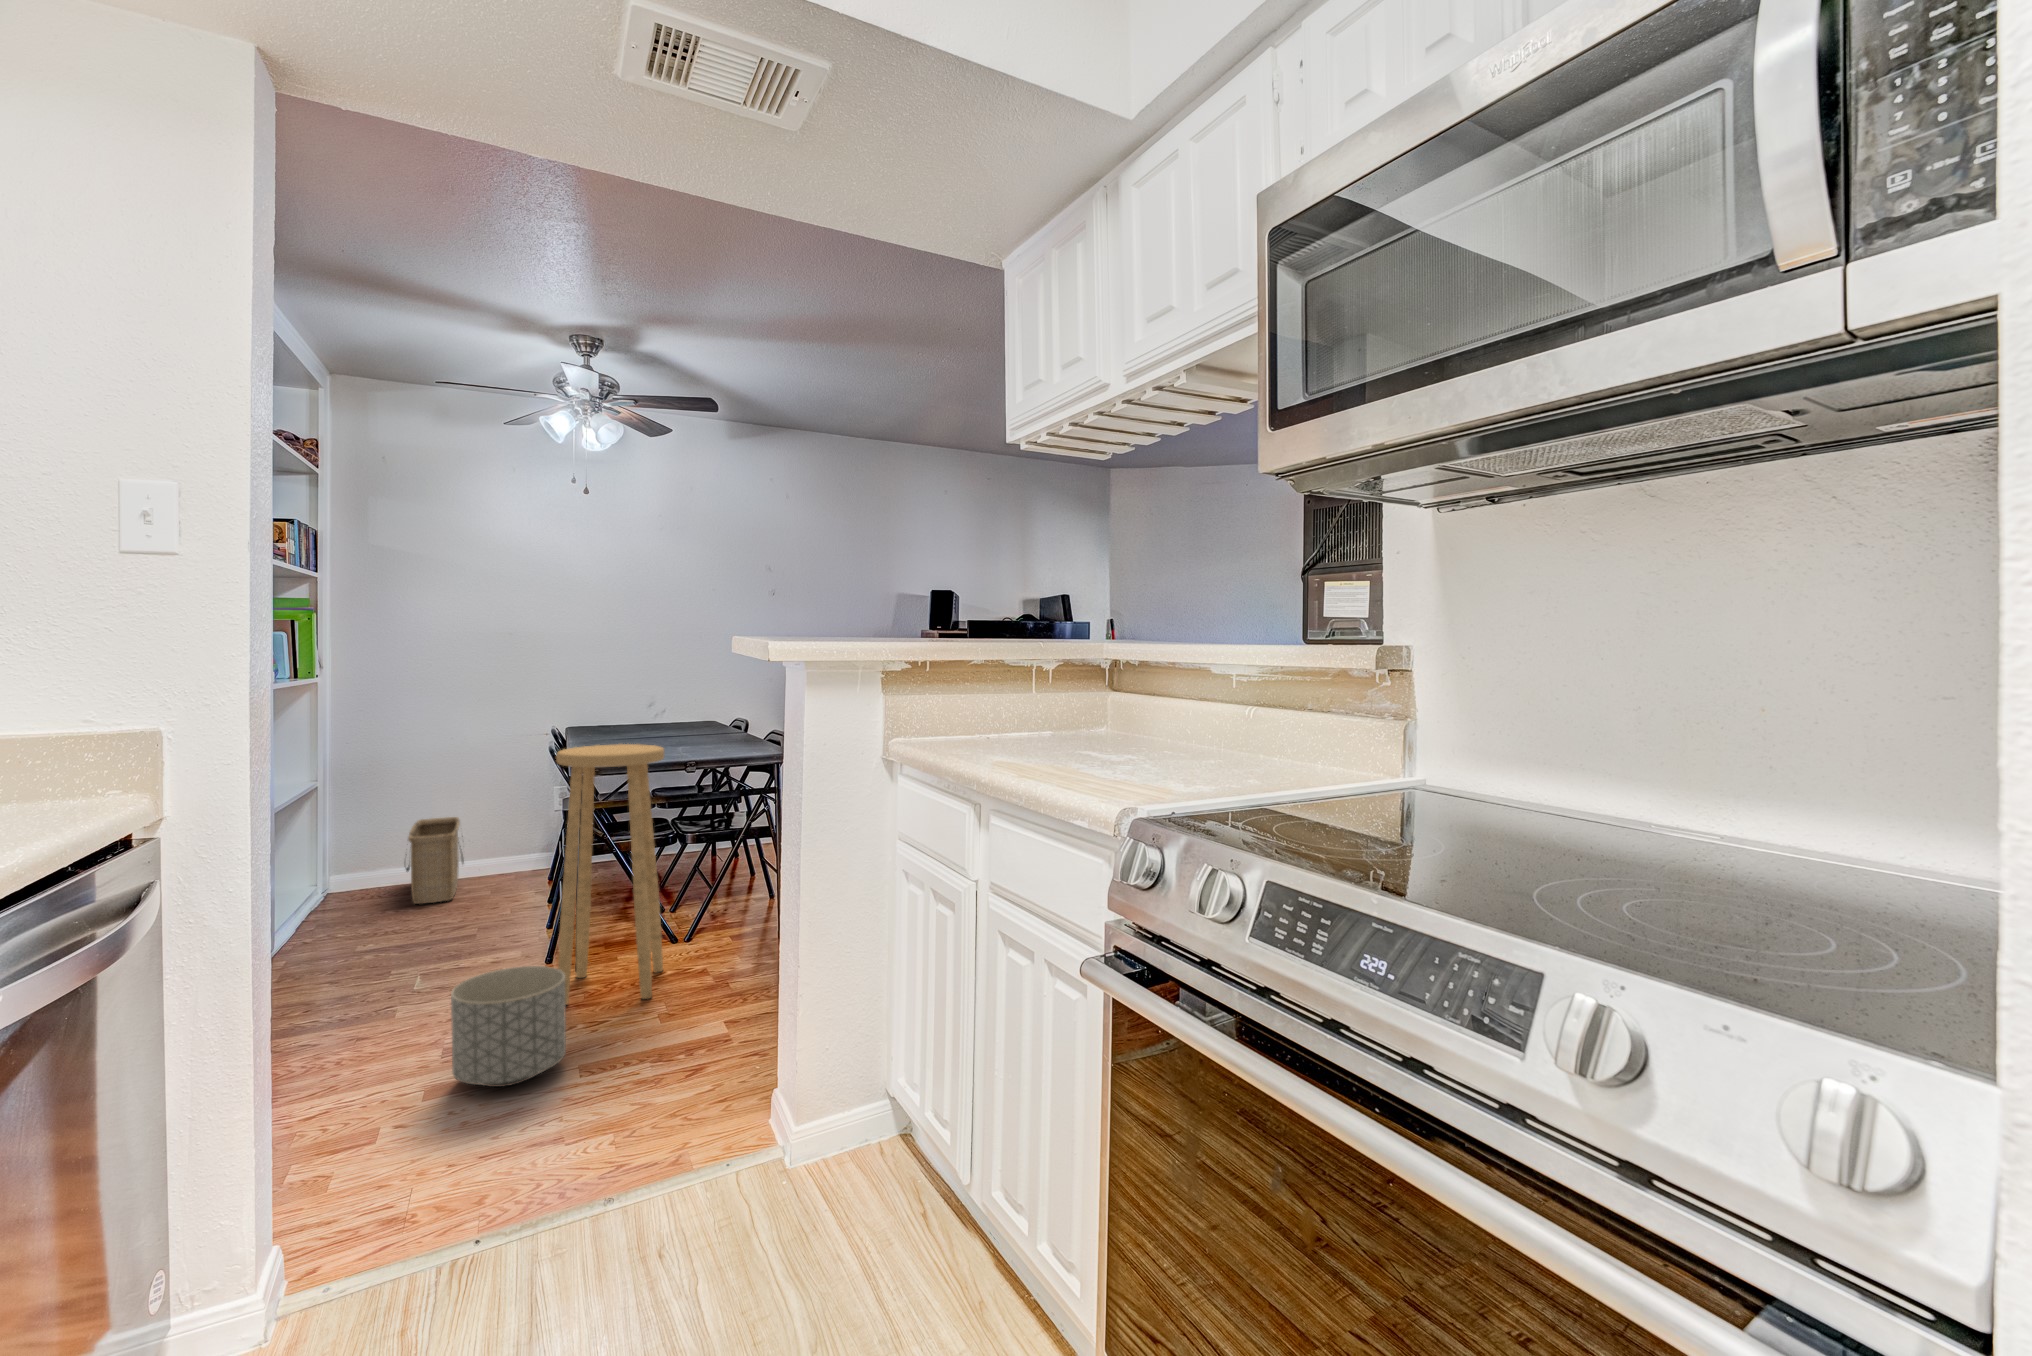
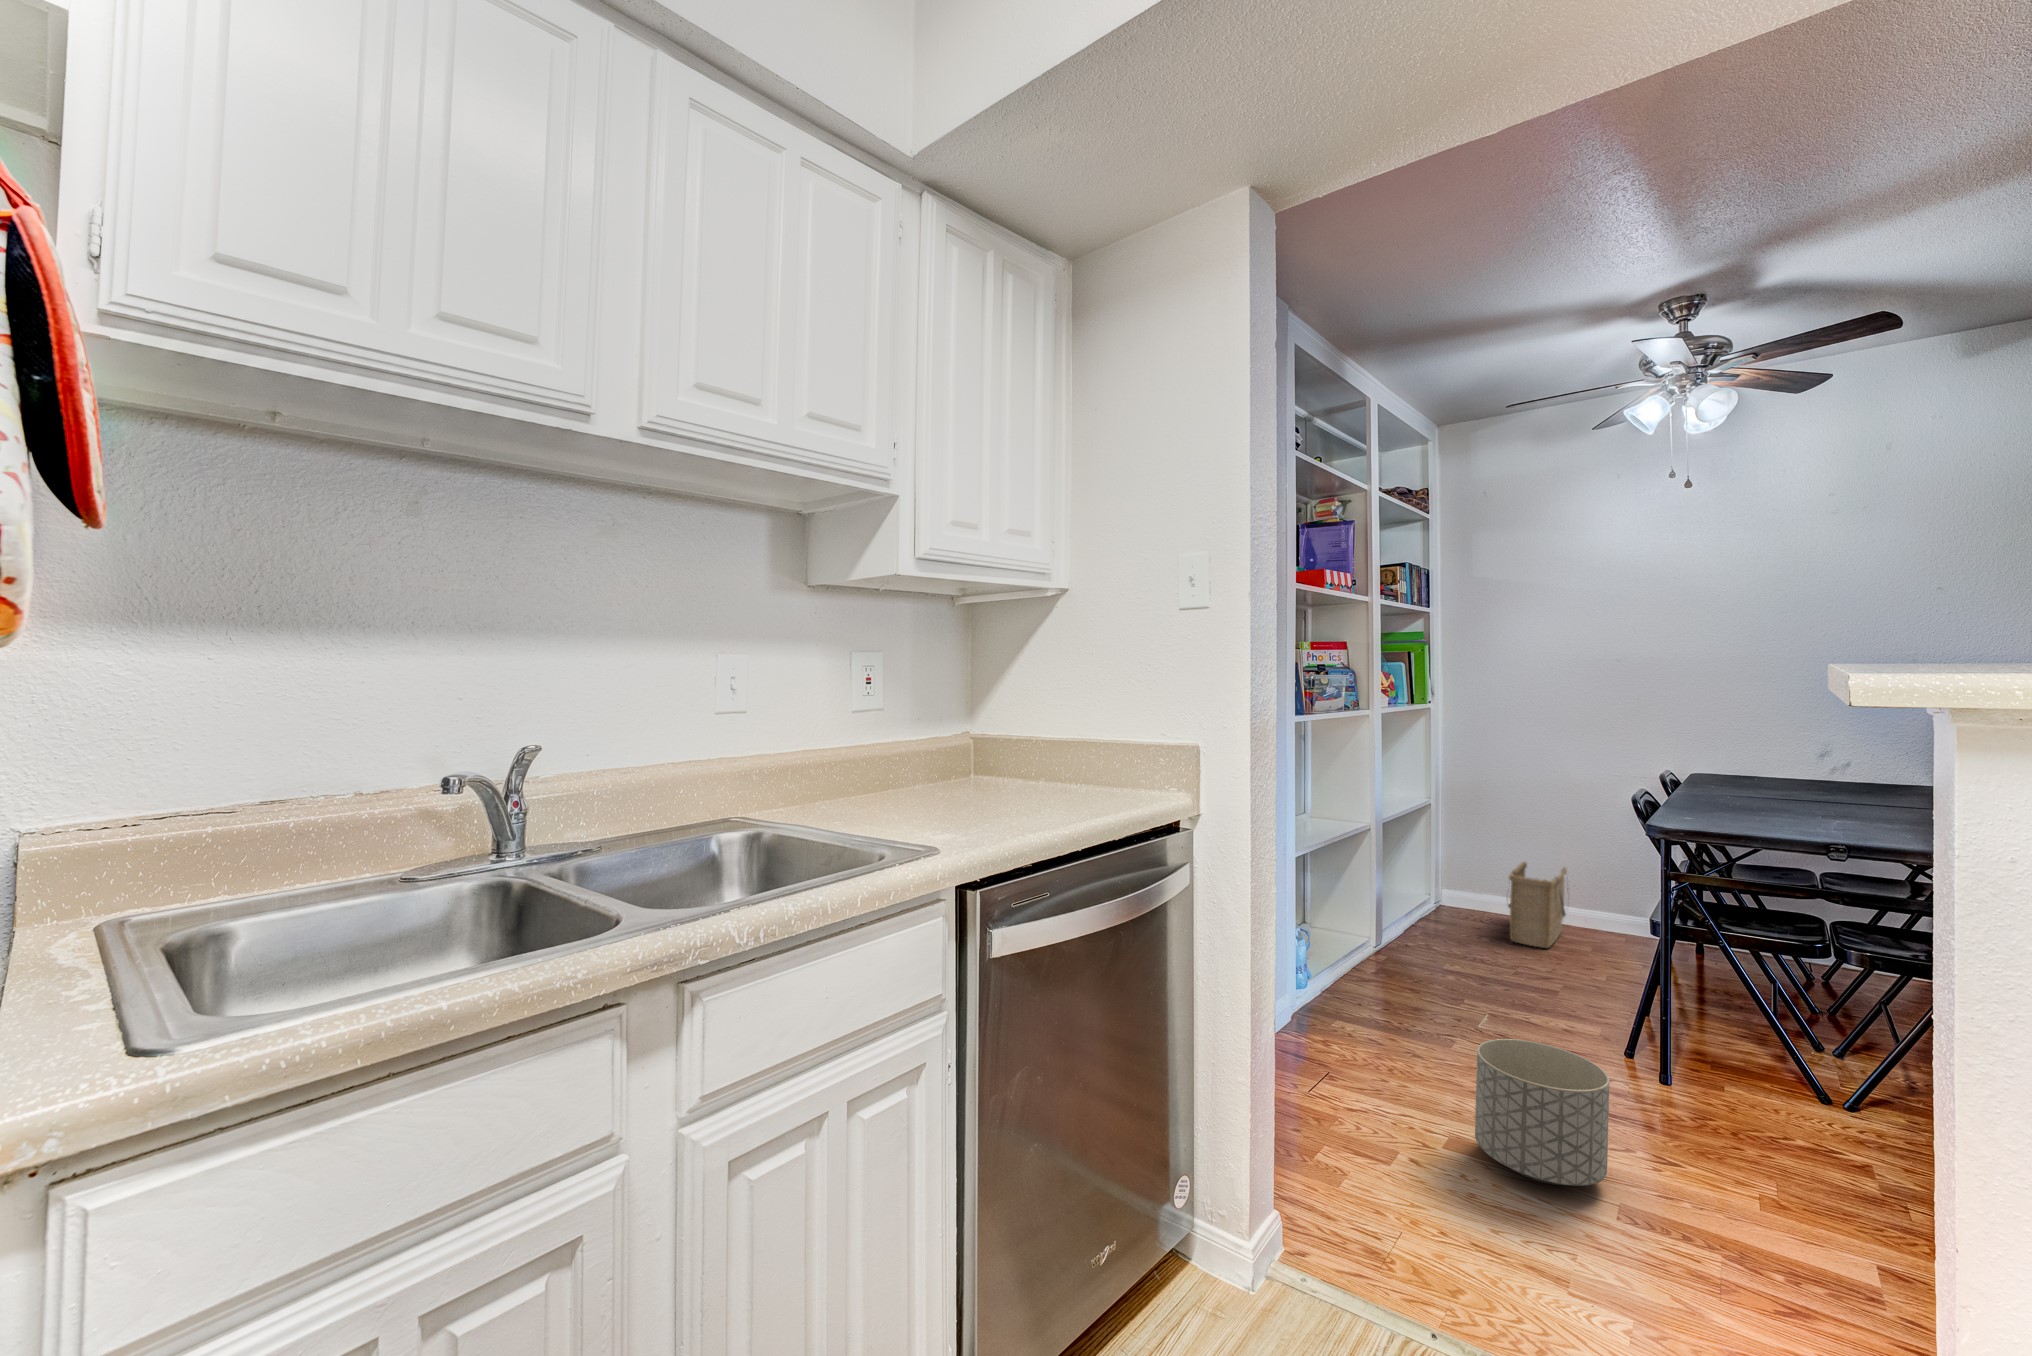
stool: present [556,744,664,1005] -> none [1621,811,1799,1164]

